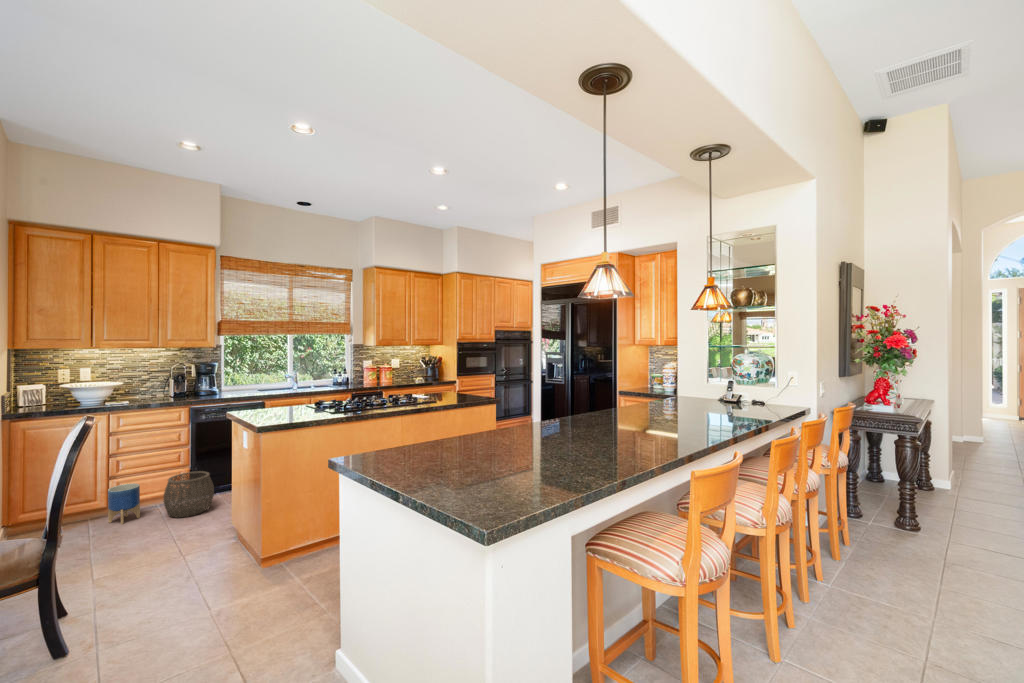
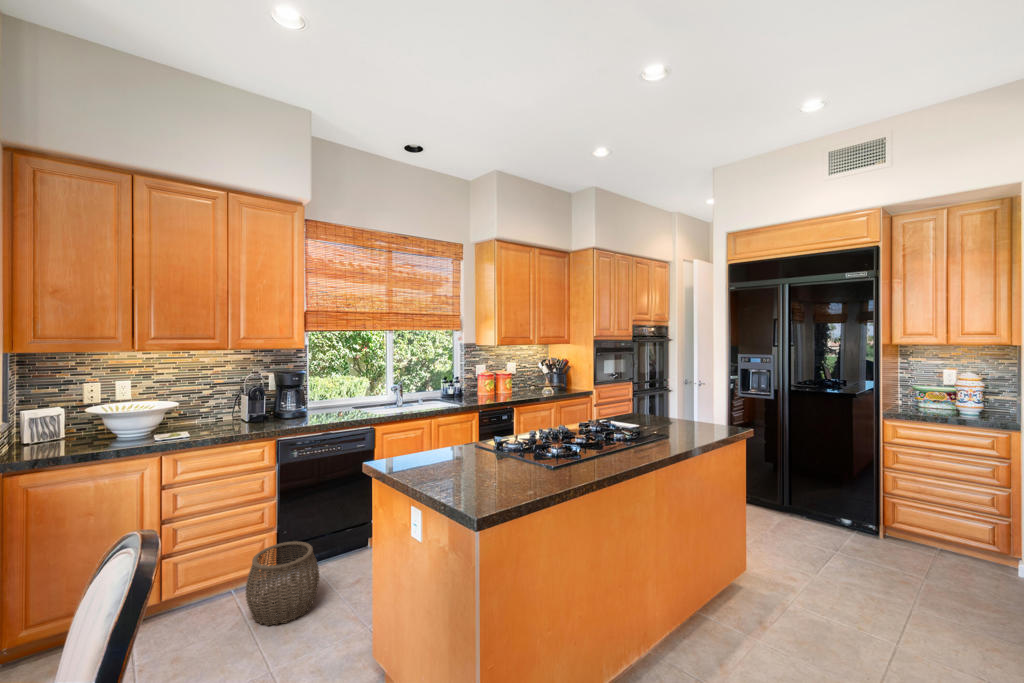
planter: present [108,483,140,524] -> none [161,566,210,640]

